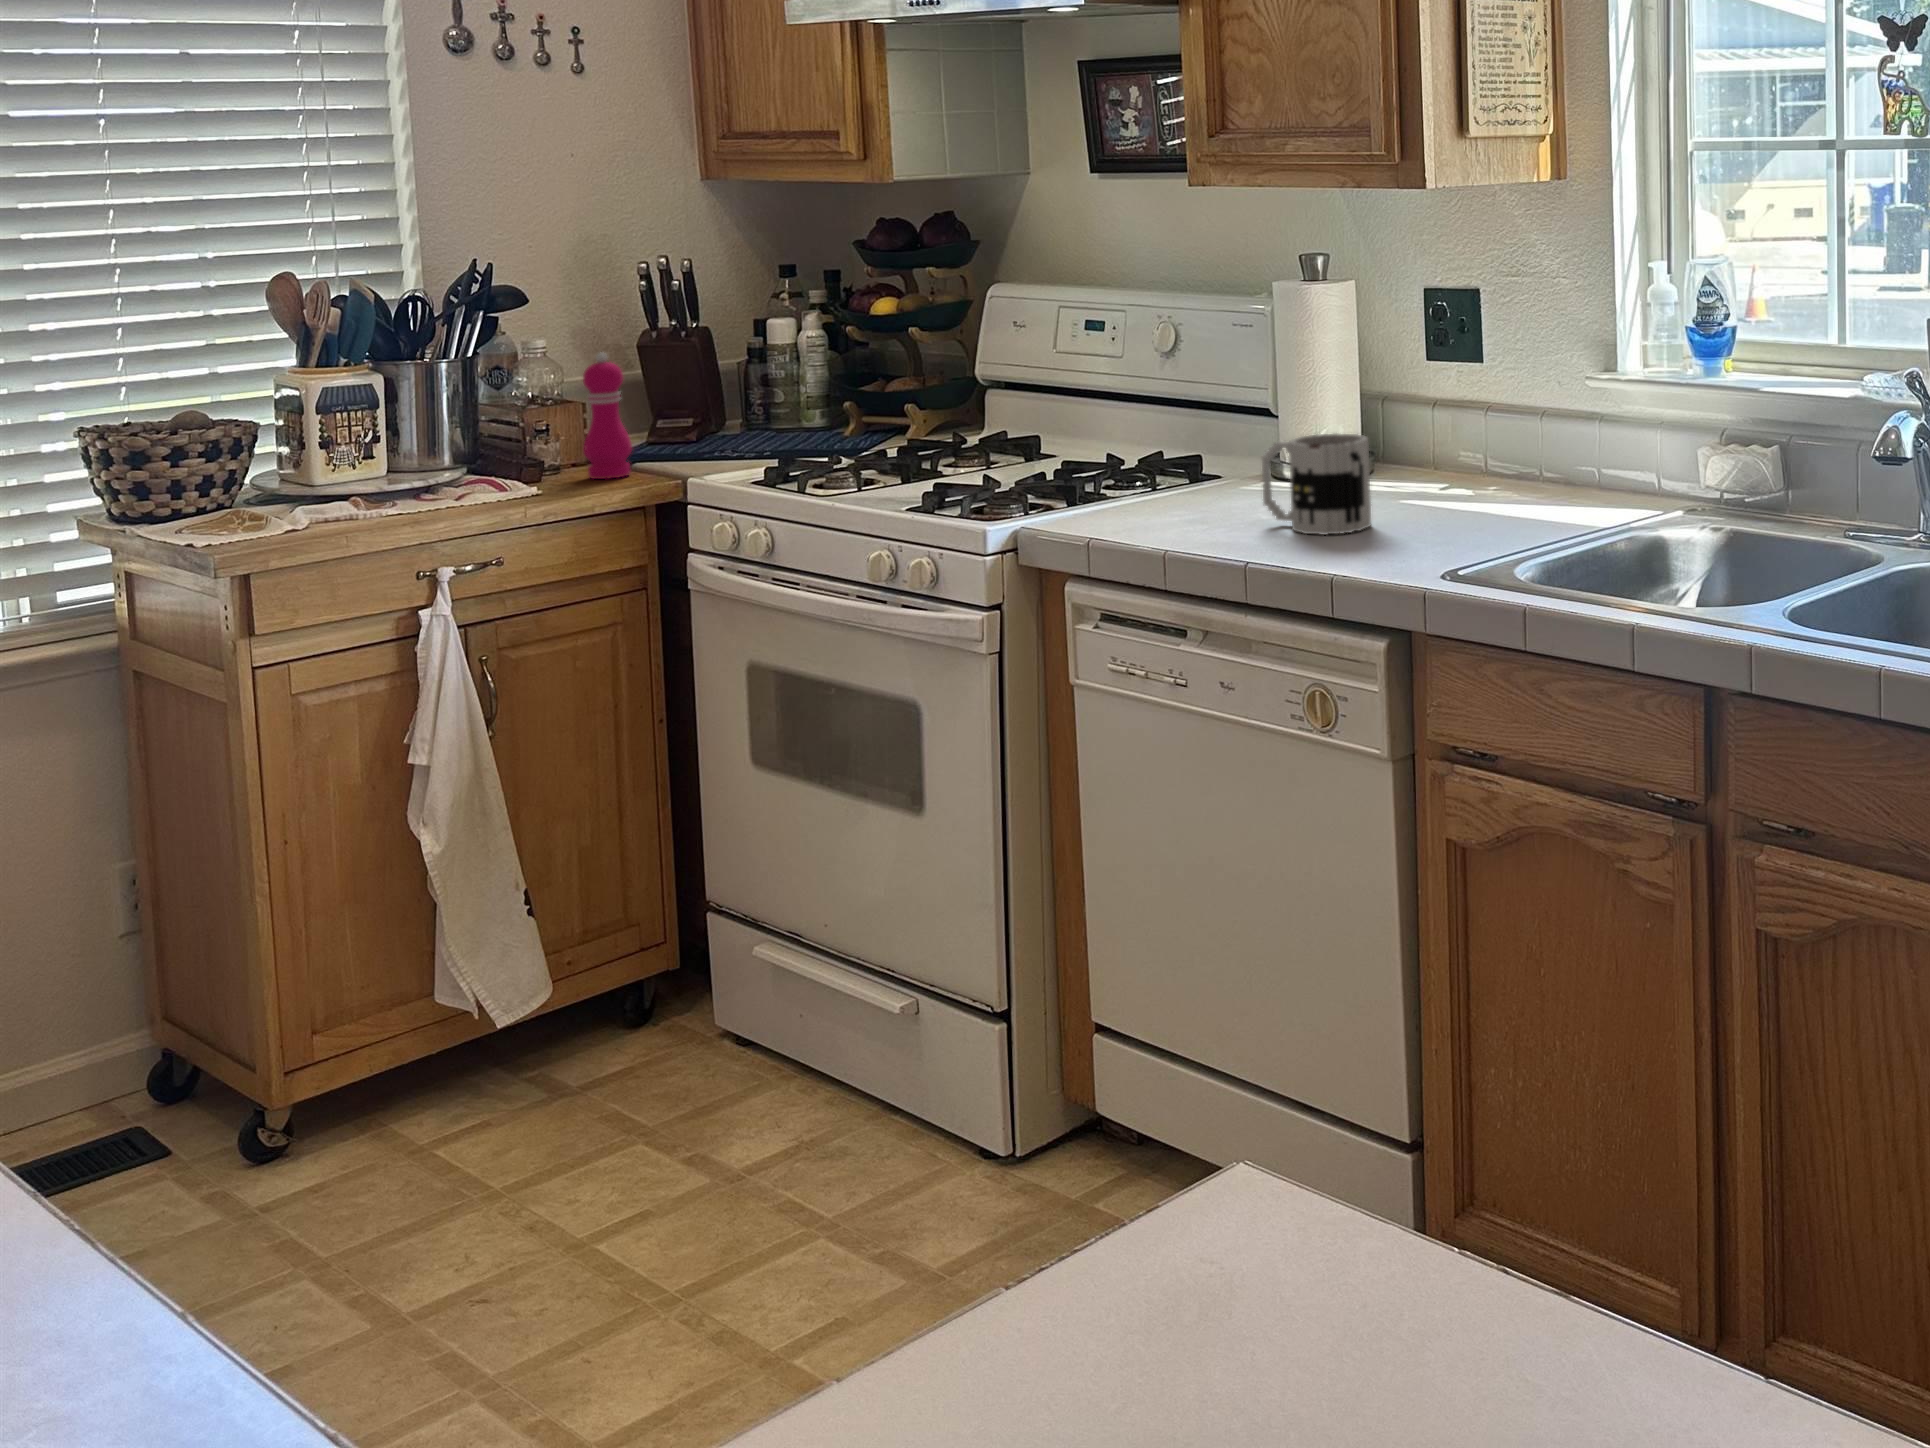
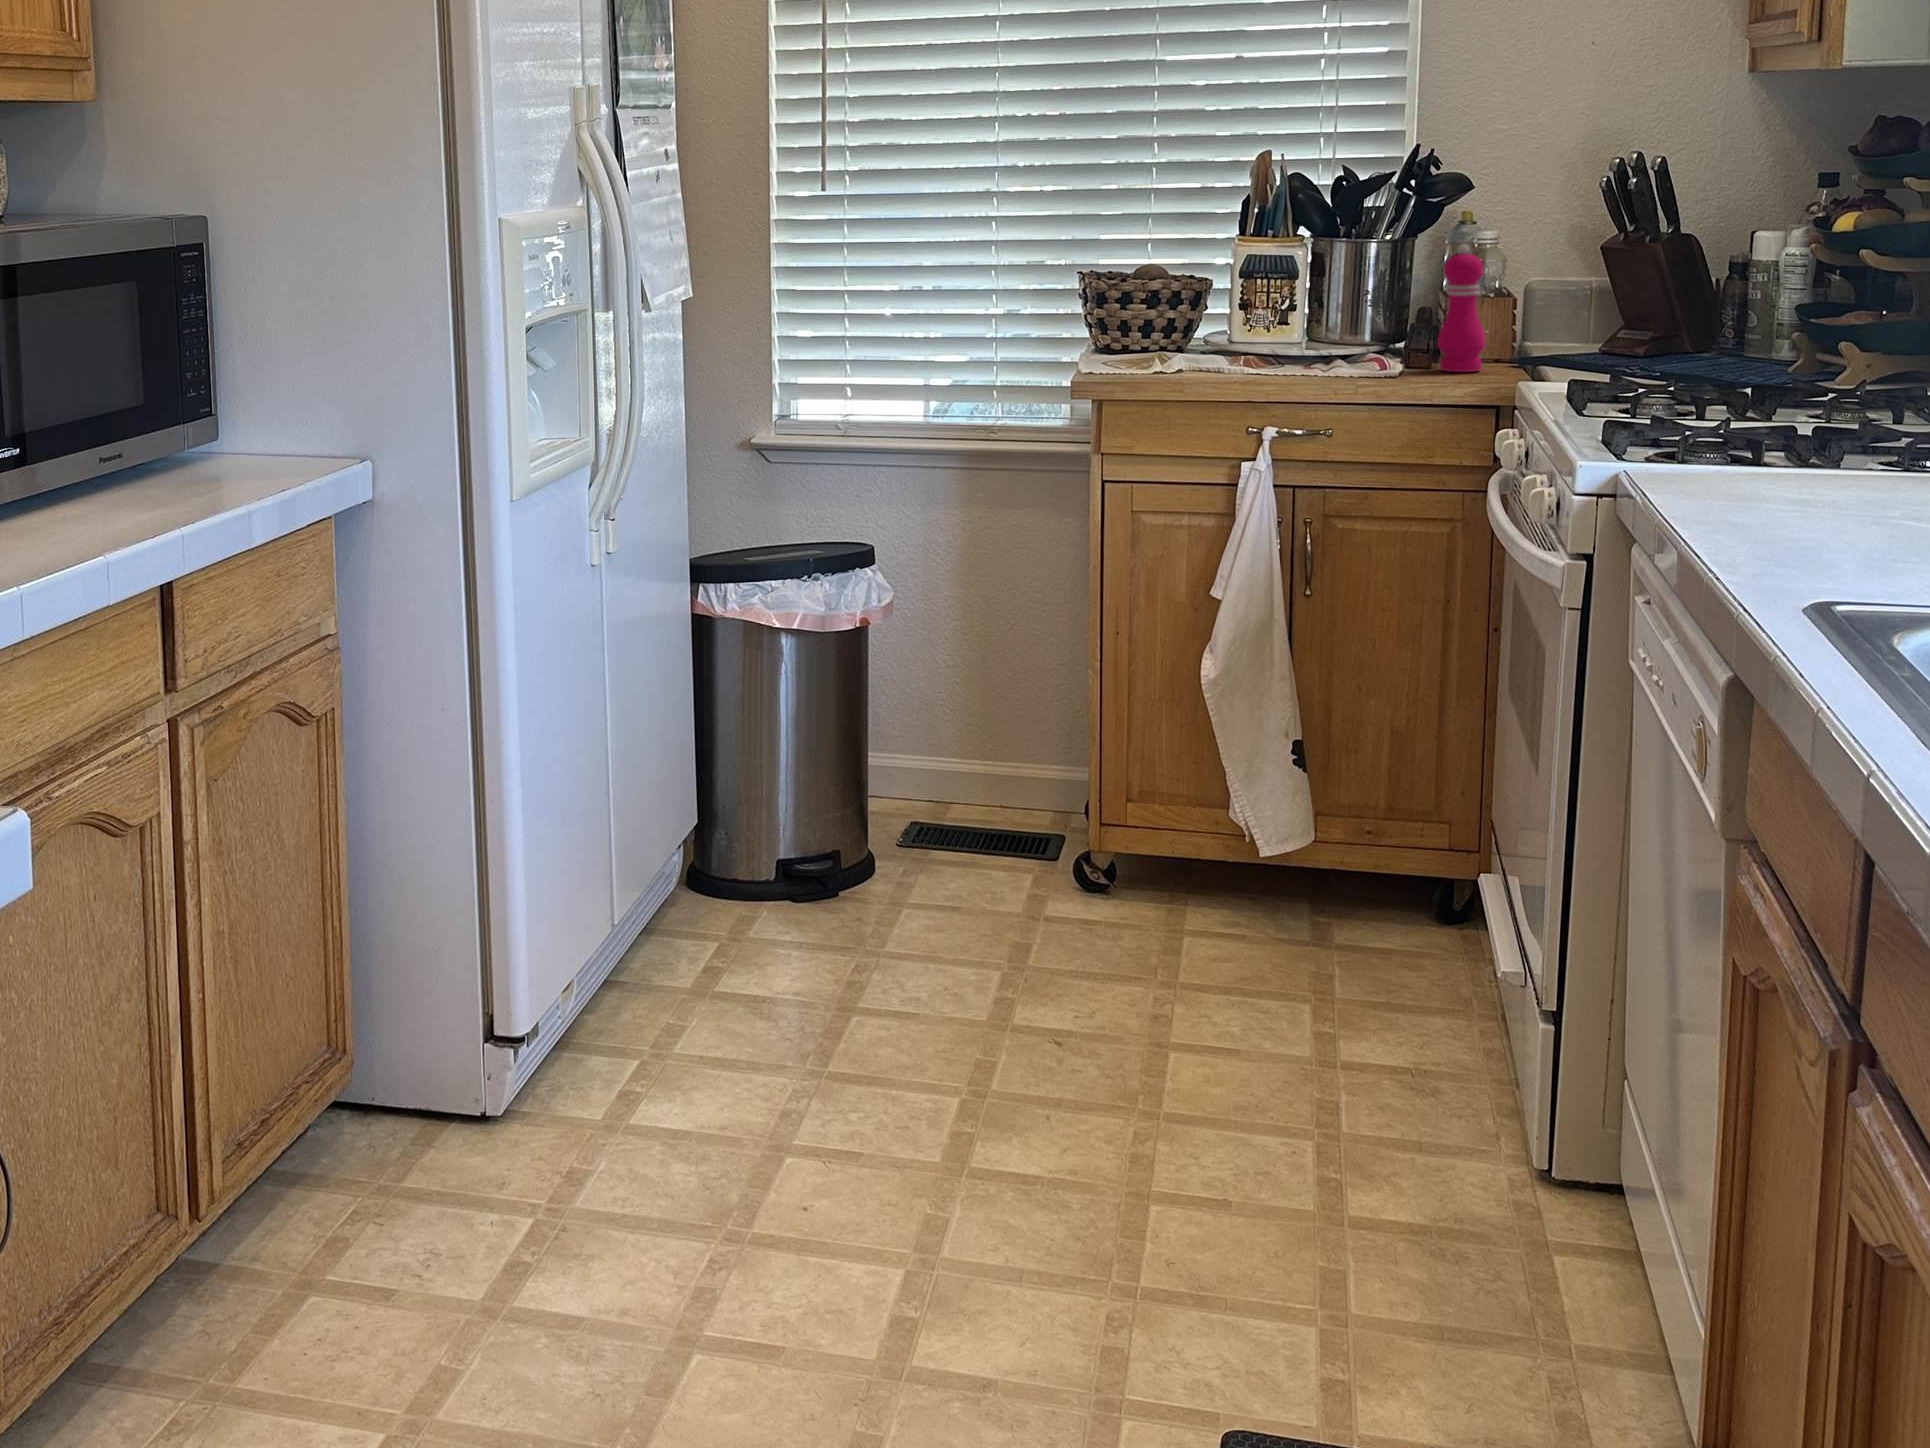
mug: present [1262,433,1371,535] -> none [1775,406,1898,537]

